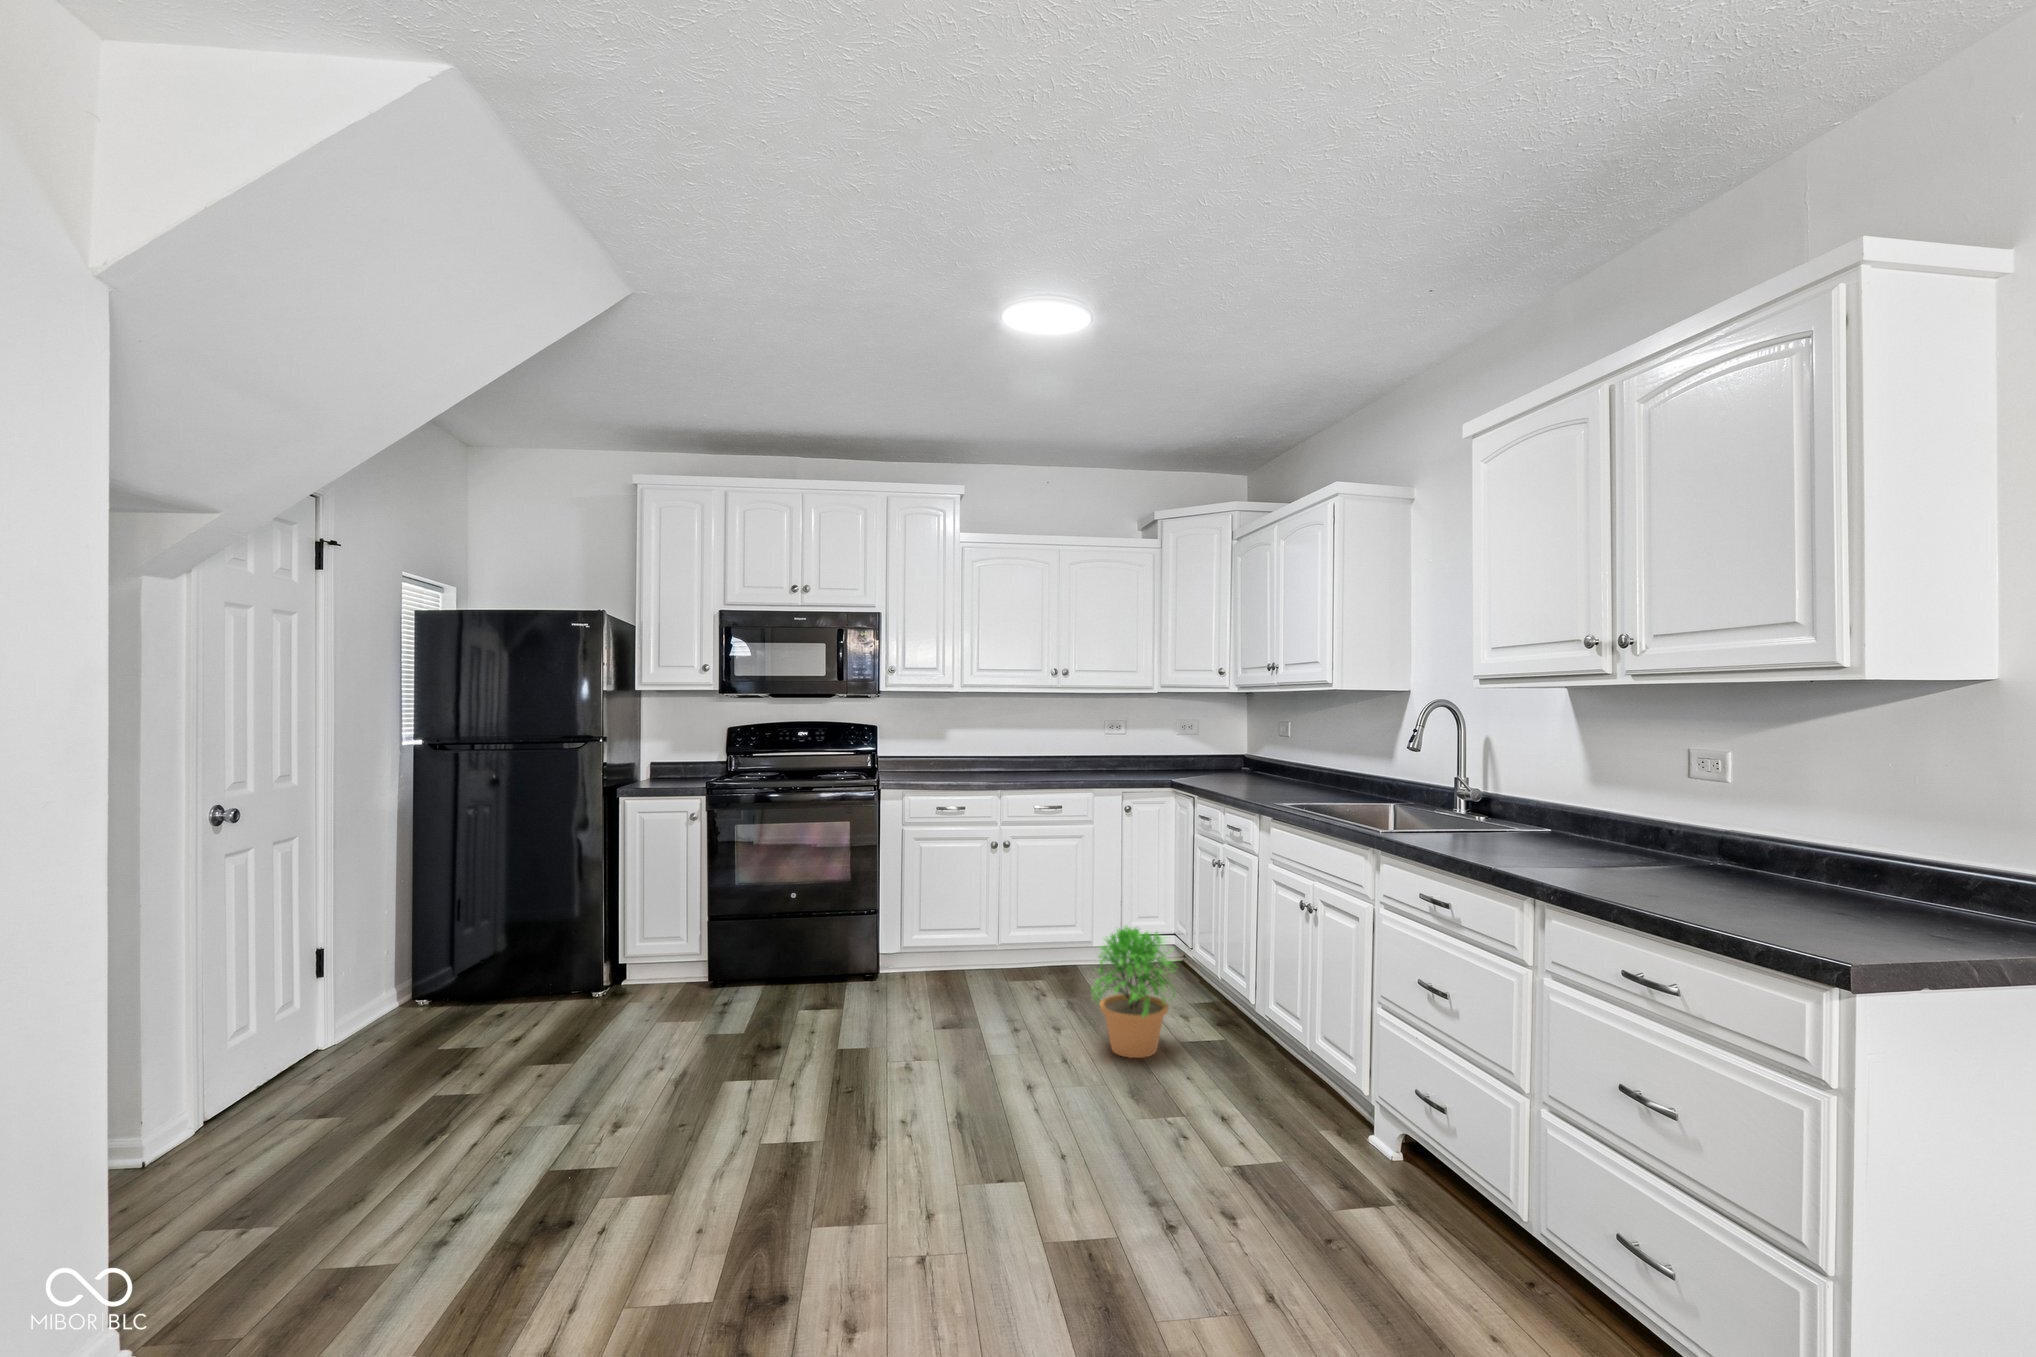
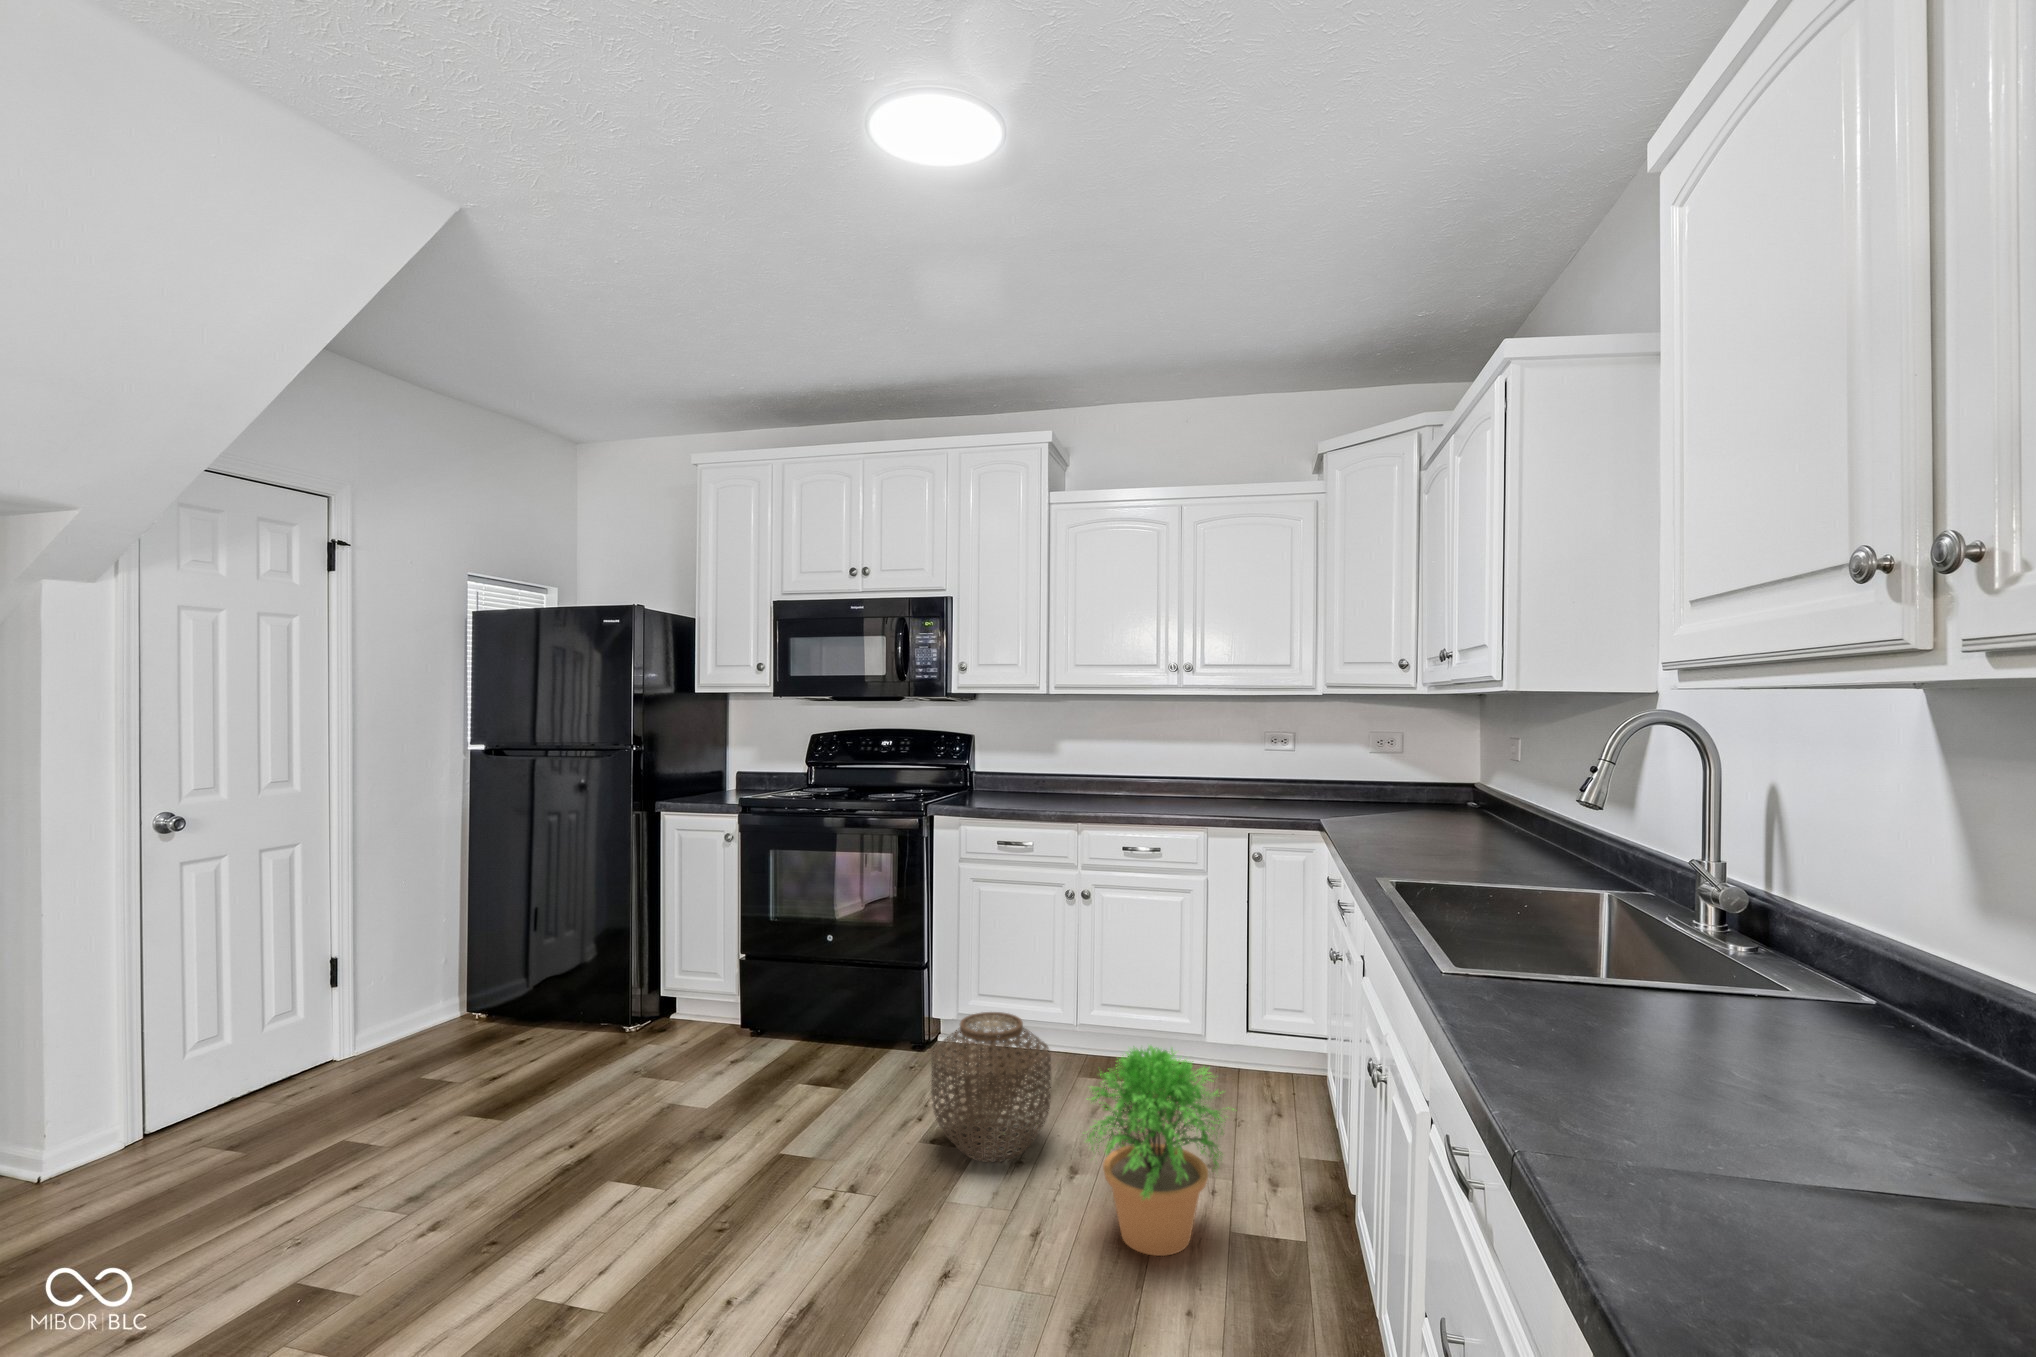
woven basket: none [941,927,1029,1032] -> present [931,1012,1051,1162]

